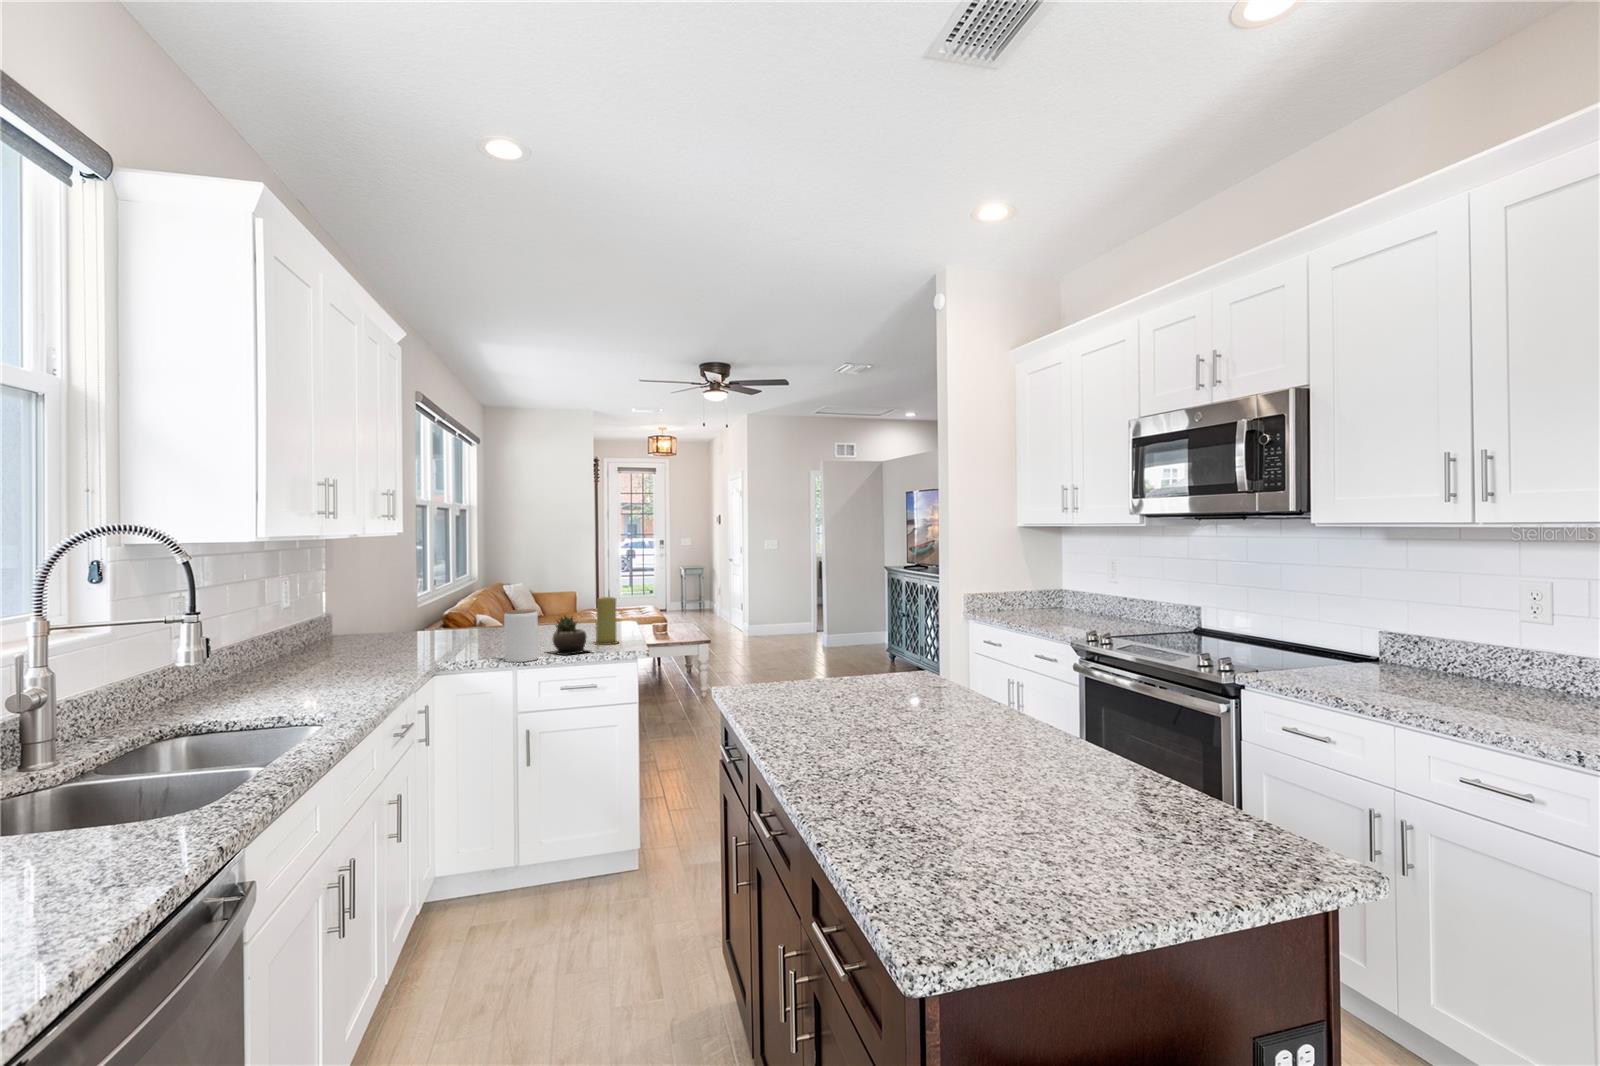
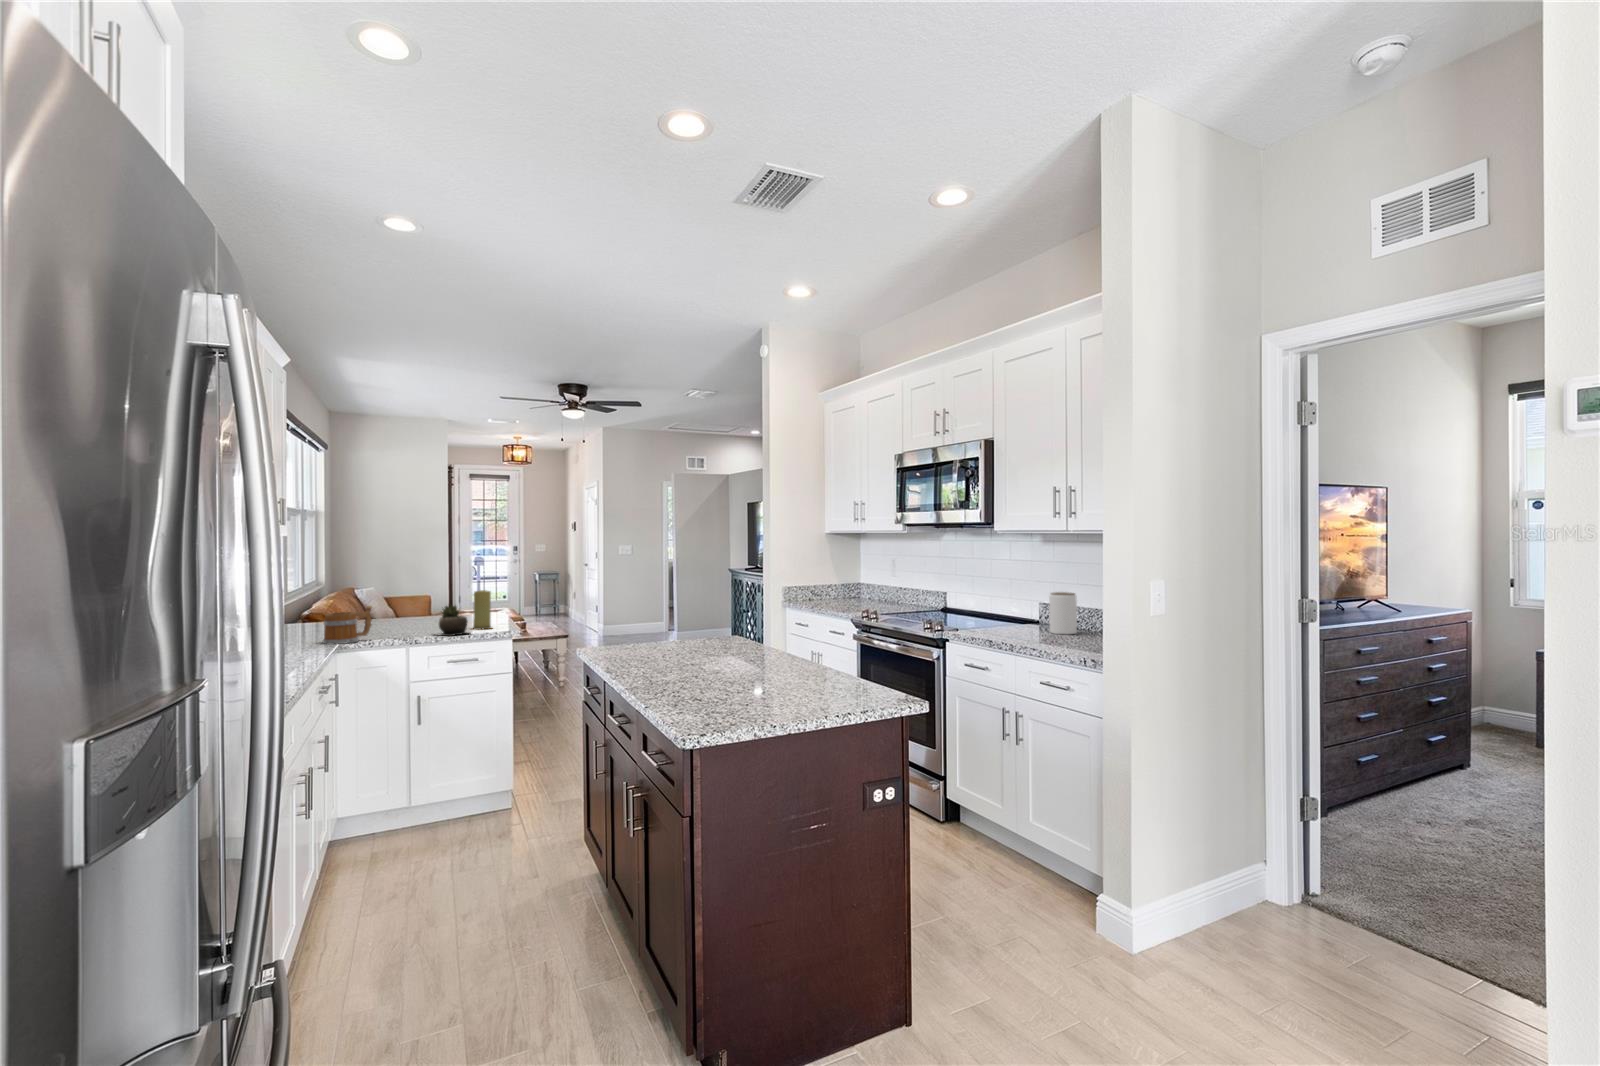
jar: present [504,609,538,662] -> present [1049,592,1077,634]
mug: none [413,618,473,666] -> present [323,606,372,644]

